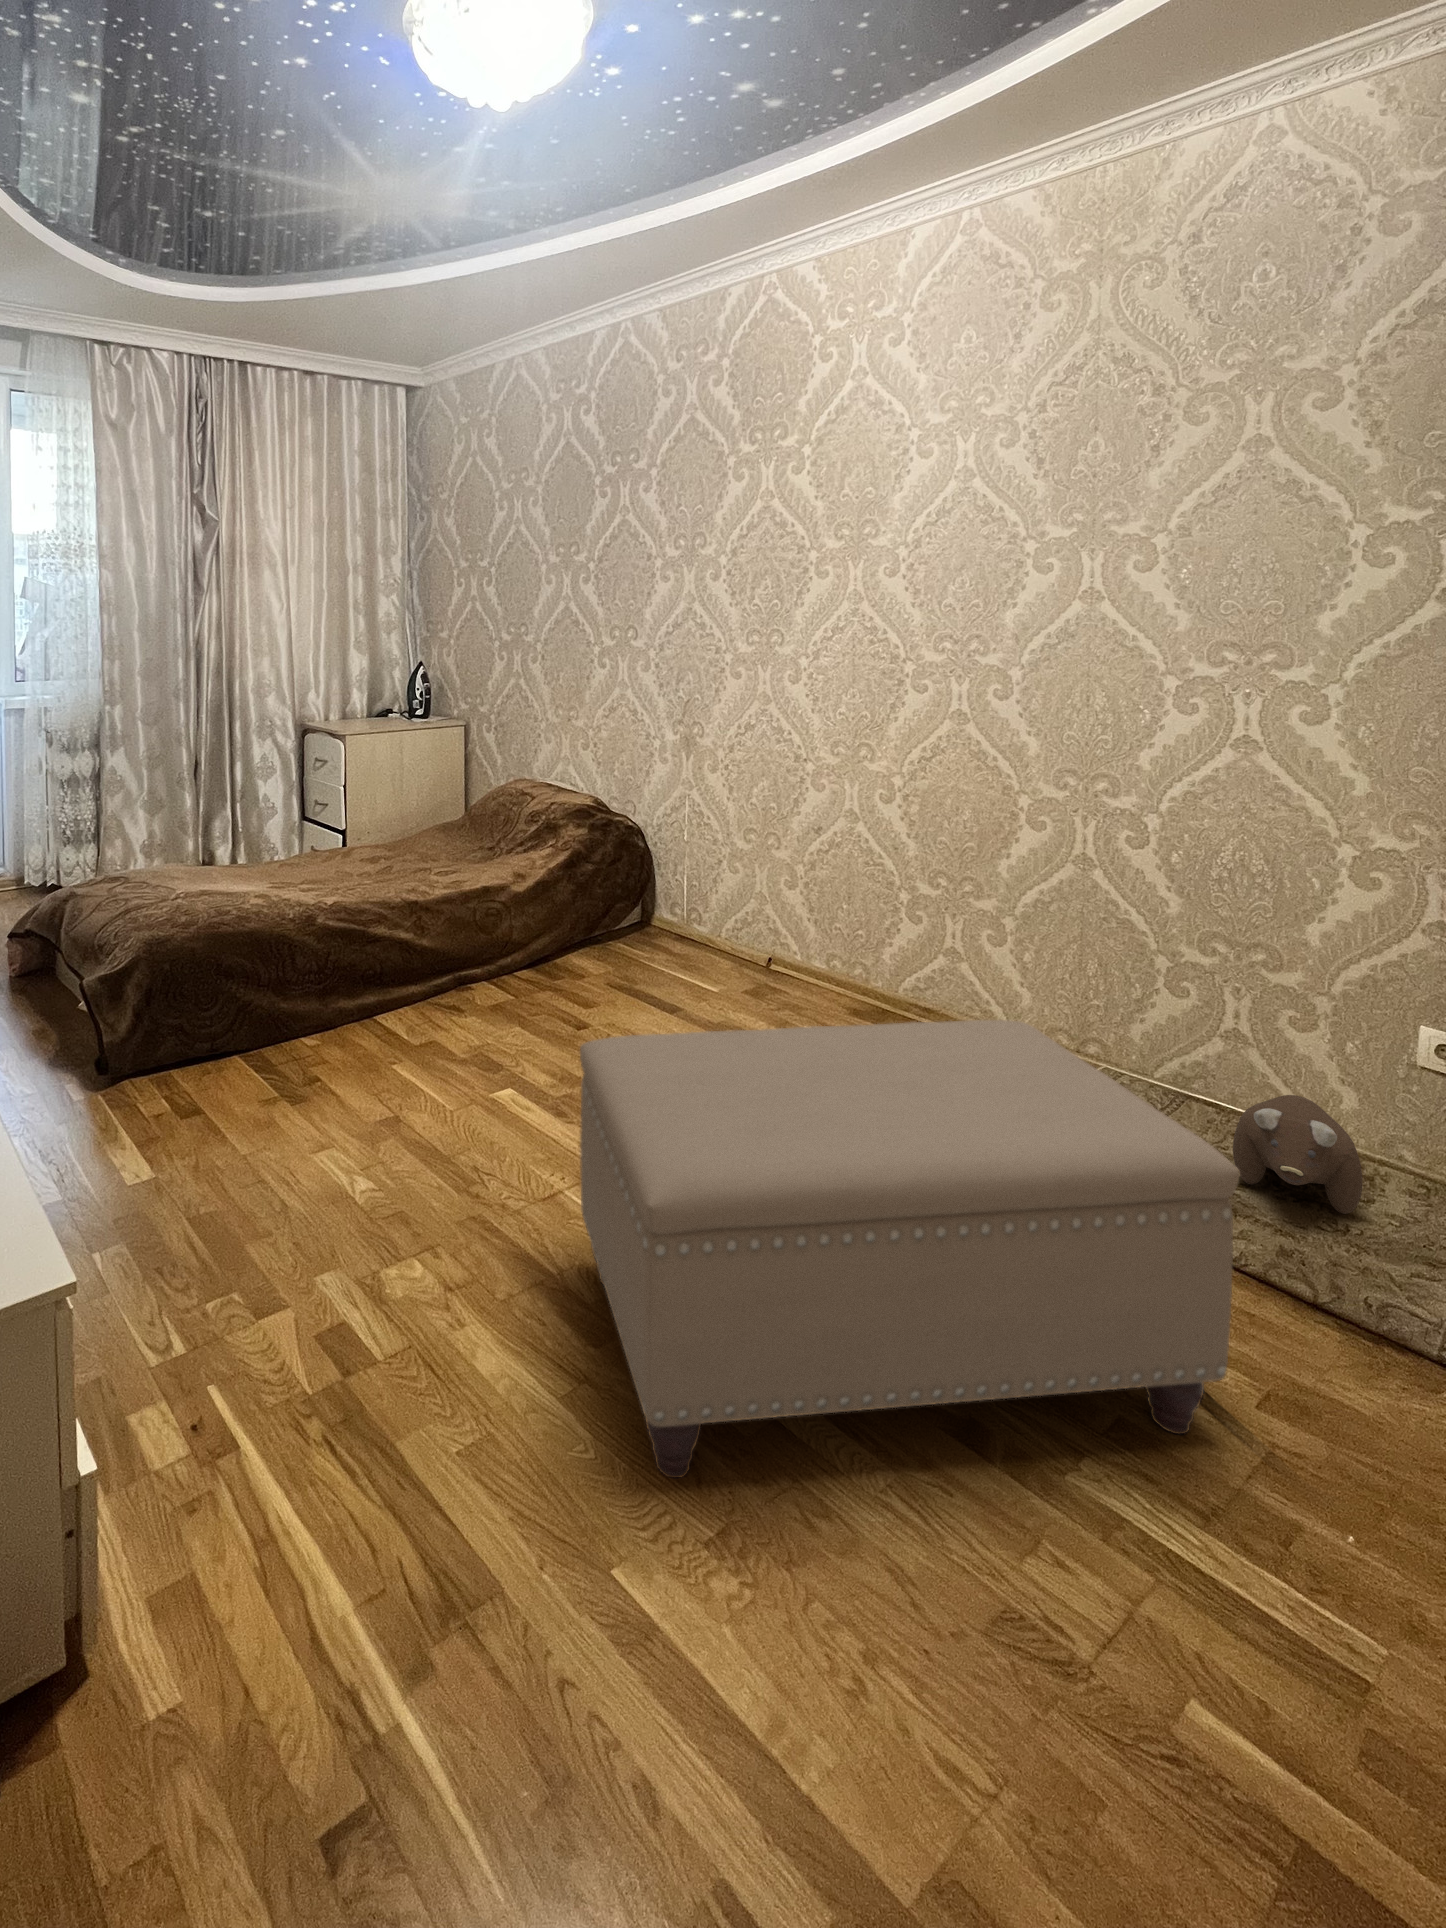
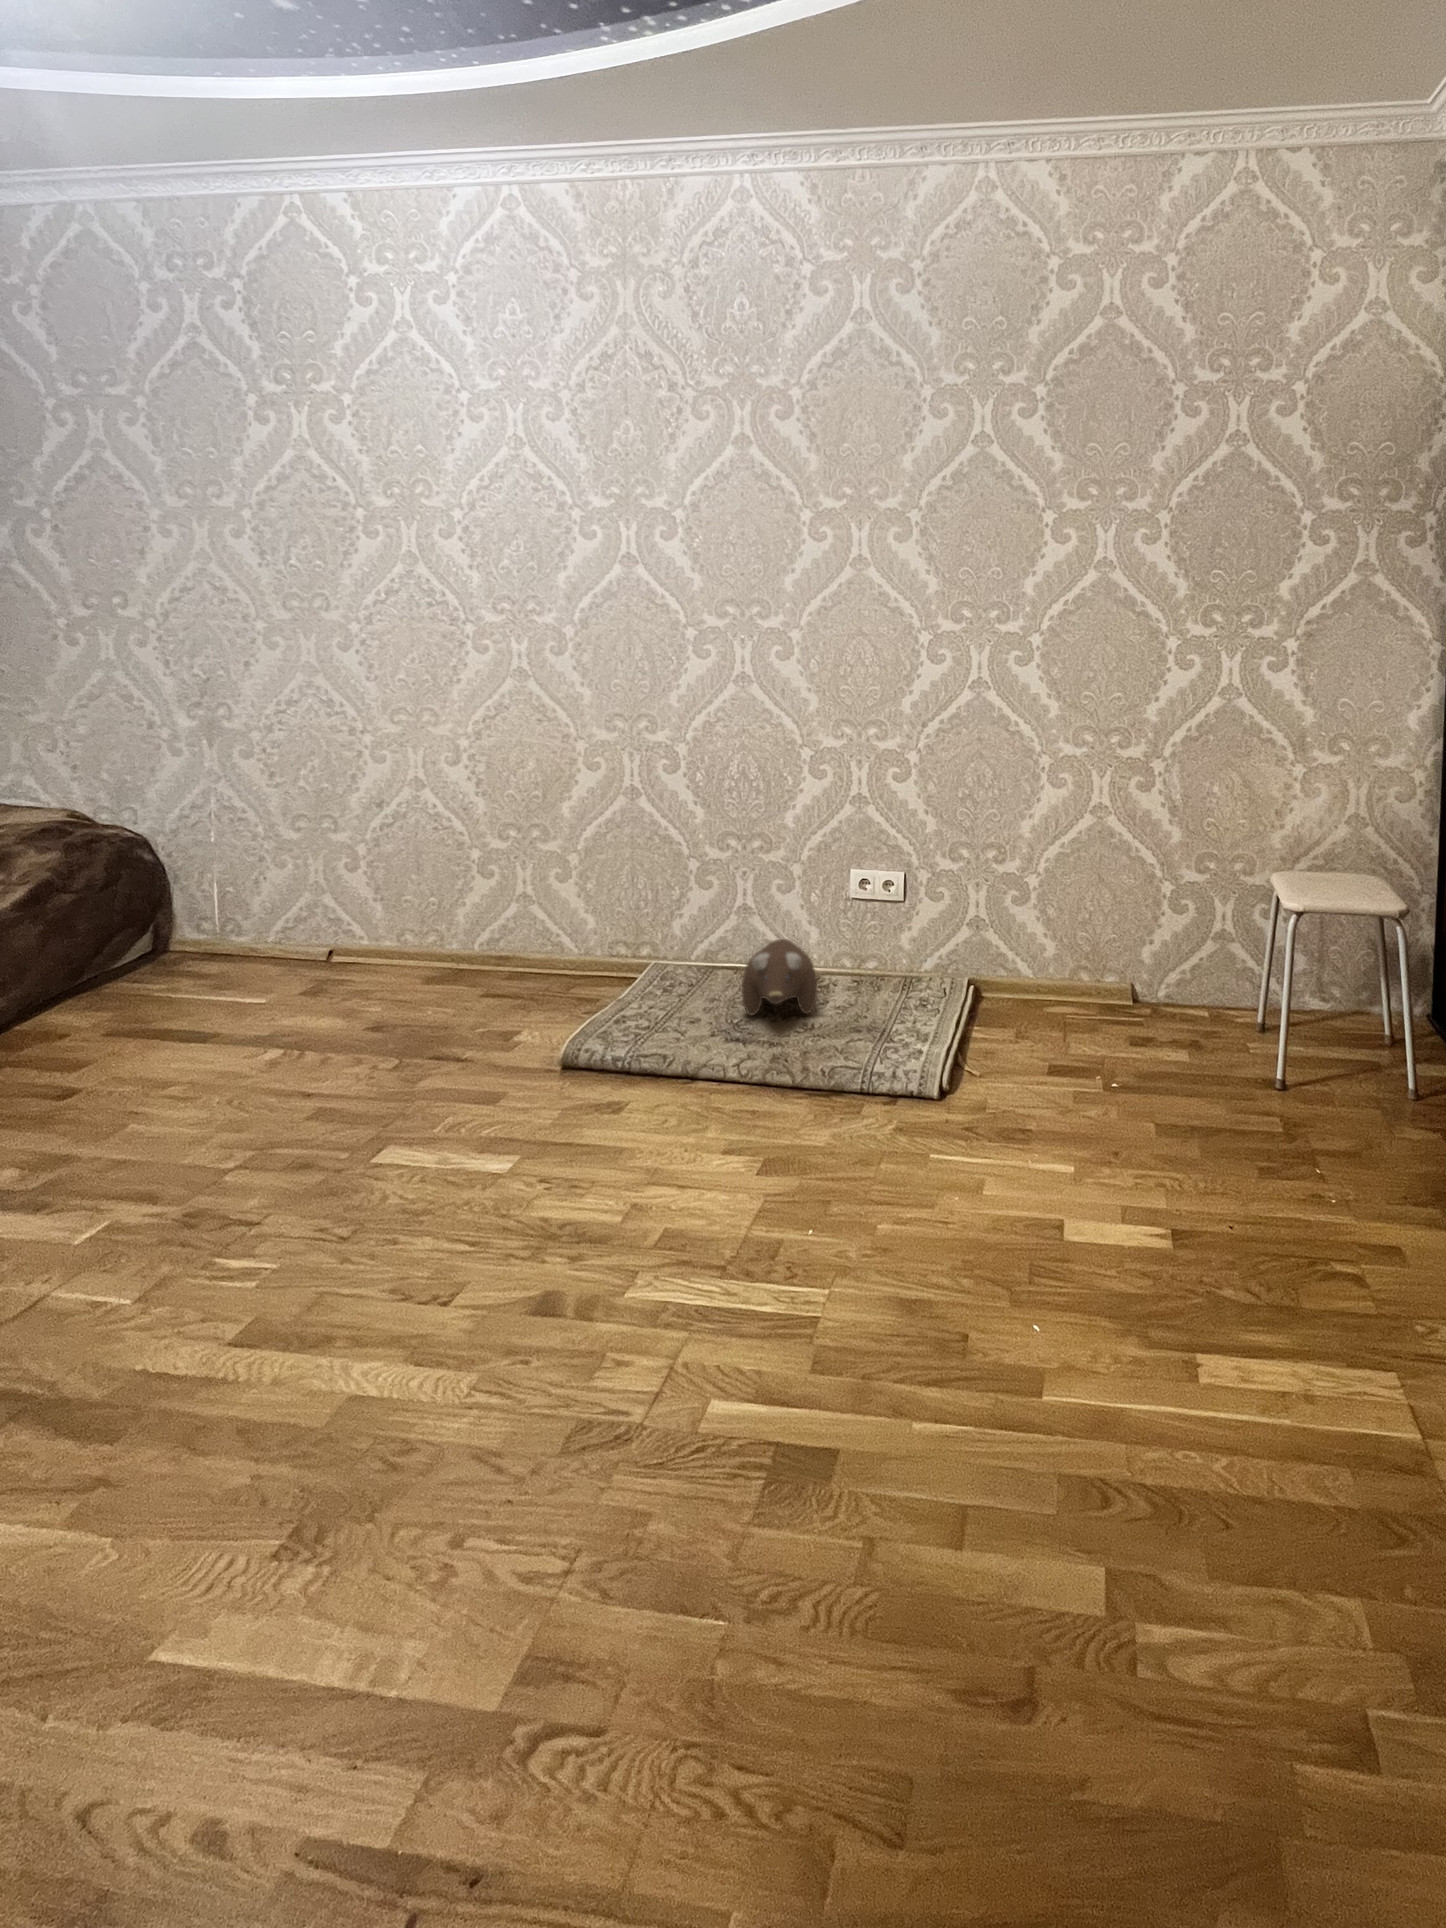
ottoman: present [580,1020,1239,1478] -> none [65,939,733,1524]

